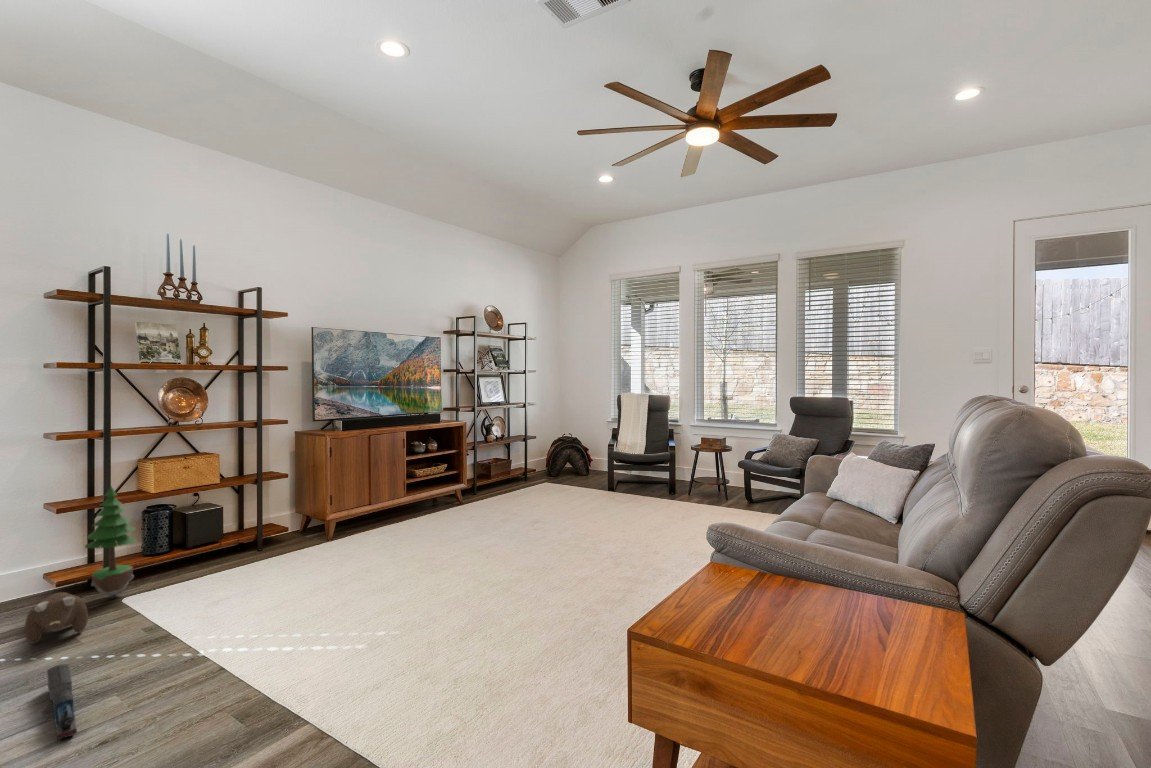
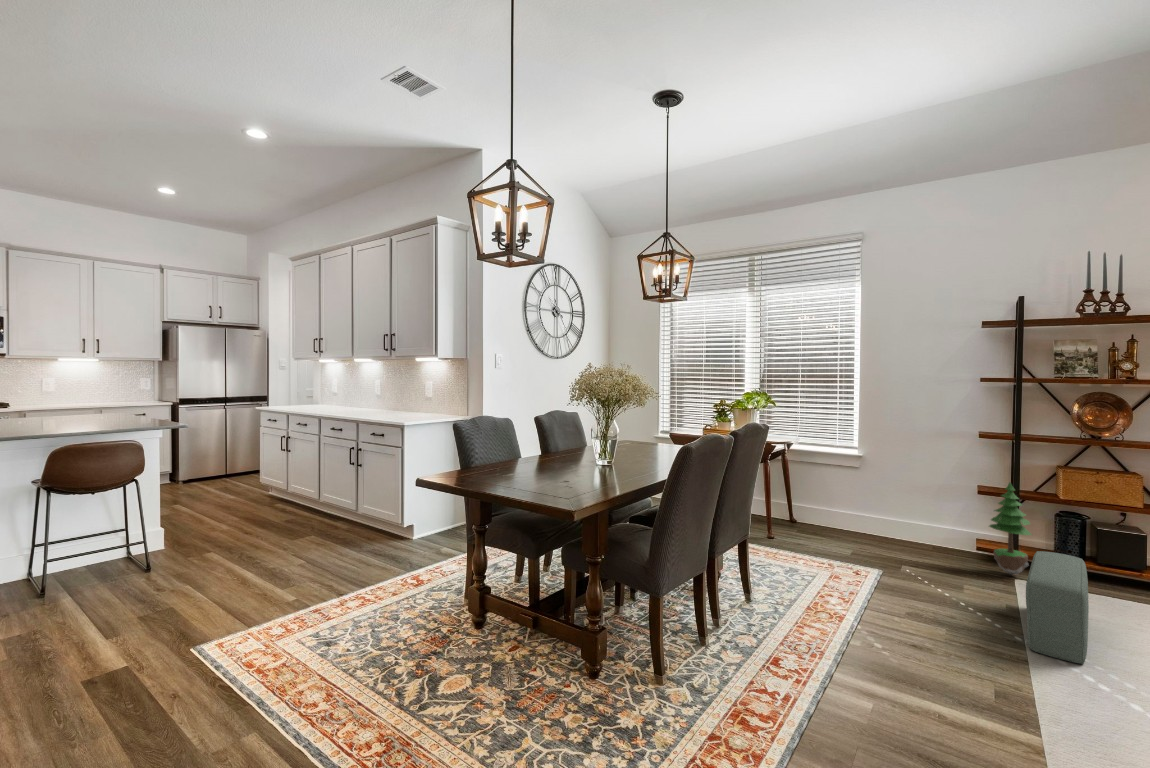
pouf: none [171,544,259,657] -> present [1026,551,1089,664]
plush toy: present [25,592,88,644] -> none [933,549,973,585]
toy train: present [47,664,77,740] -> none [895,590,932,632]

